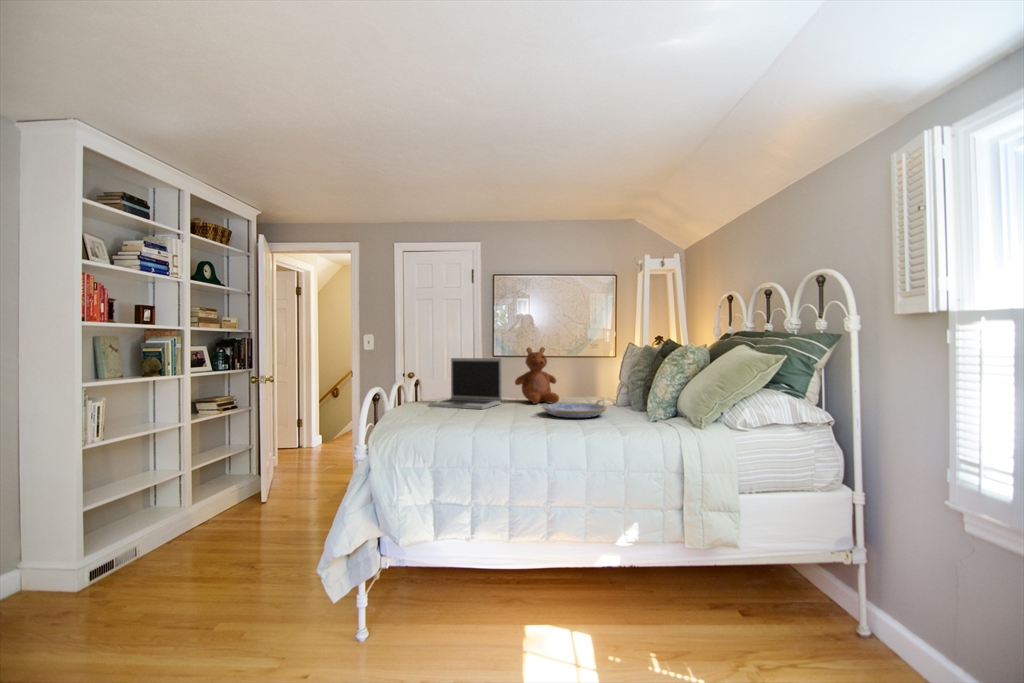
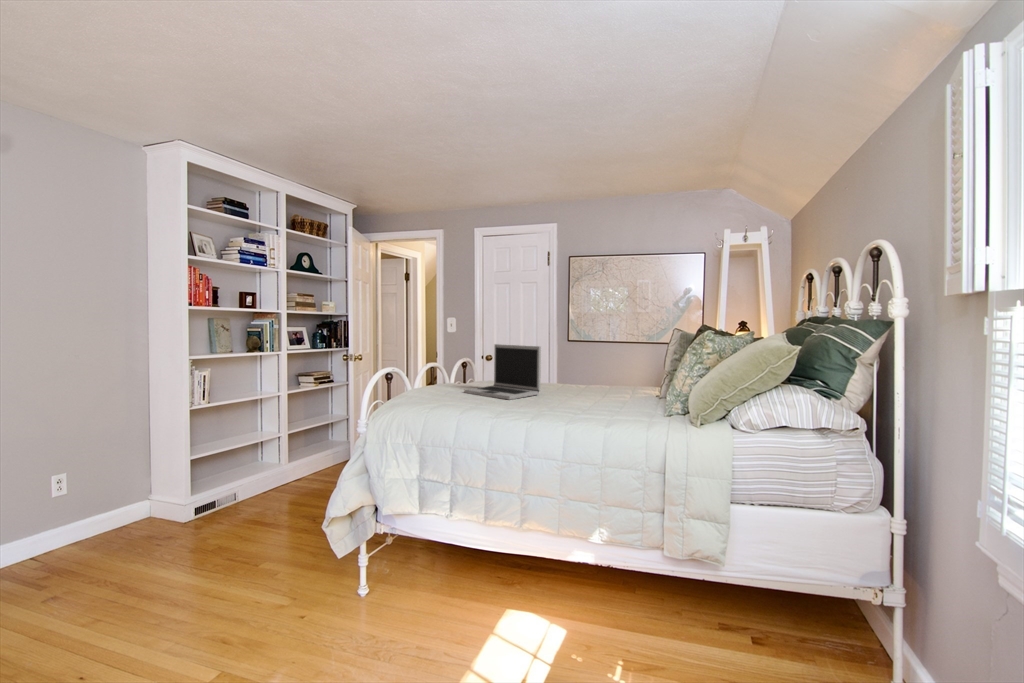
teddy bear: present [515,347,559,404] -> none [558,335,606,397]
serving tray: present [543,400,606,418] -> none [559,399,636,419]

